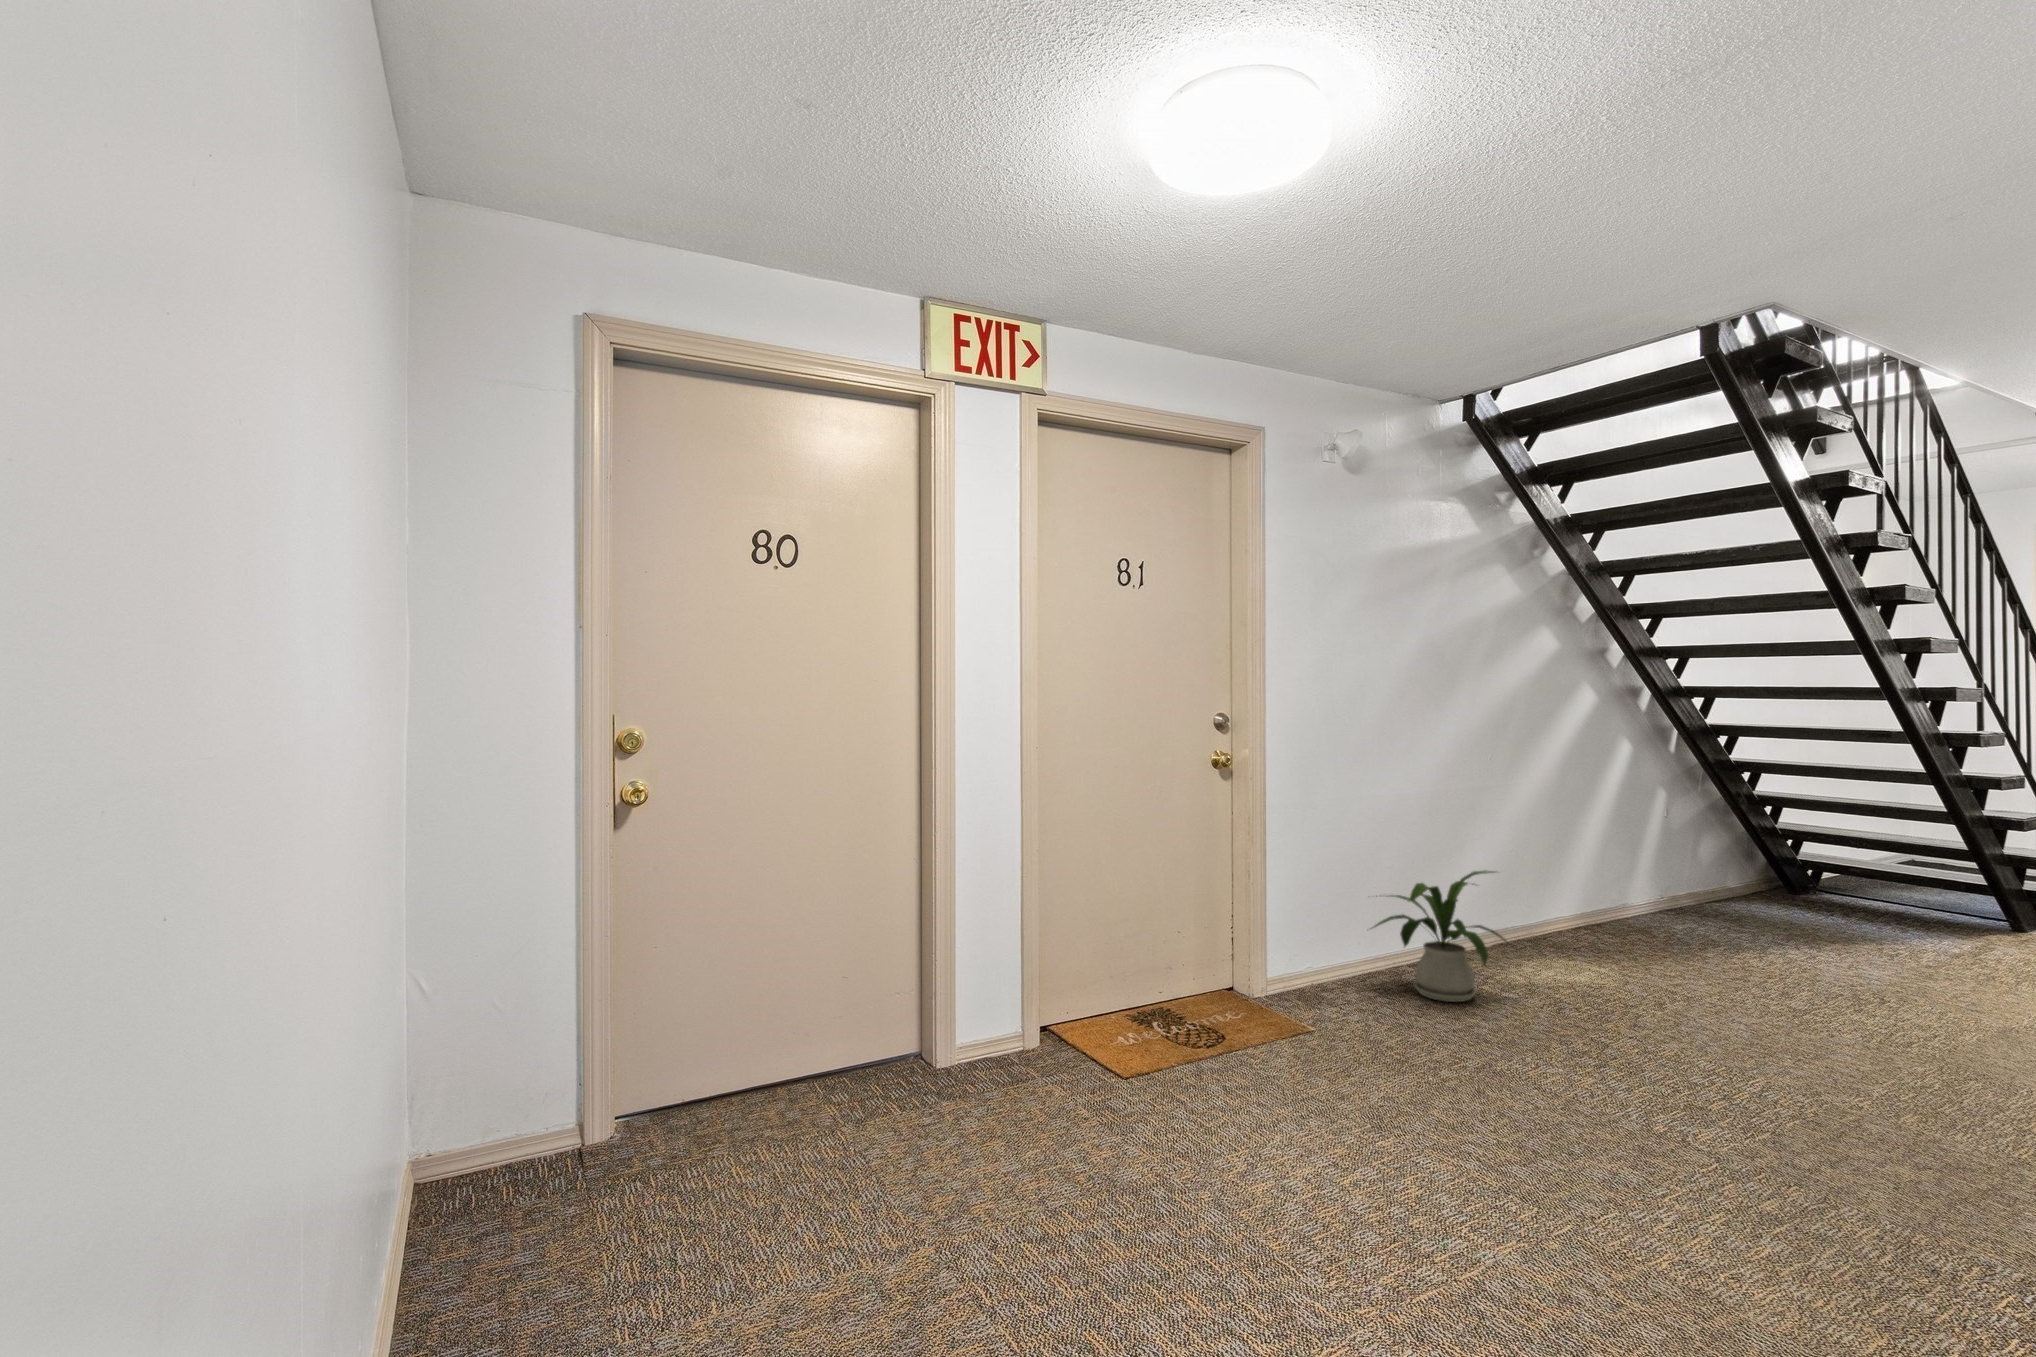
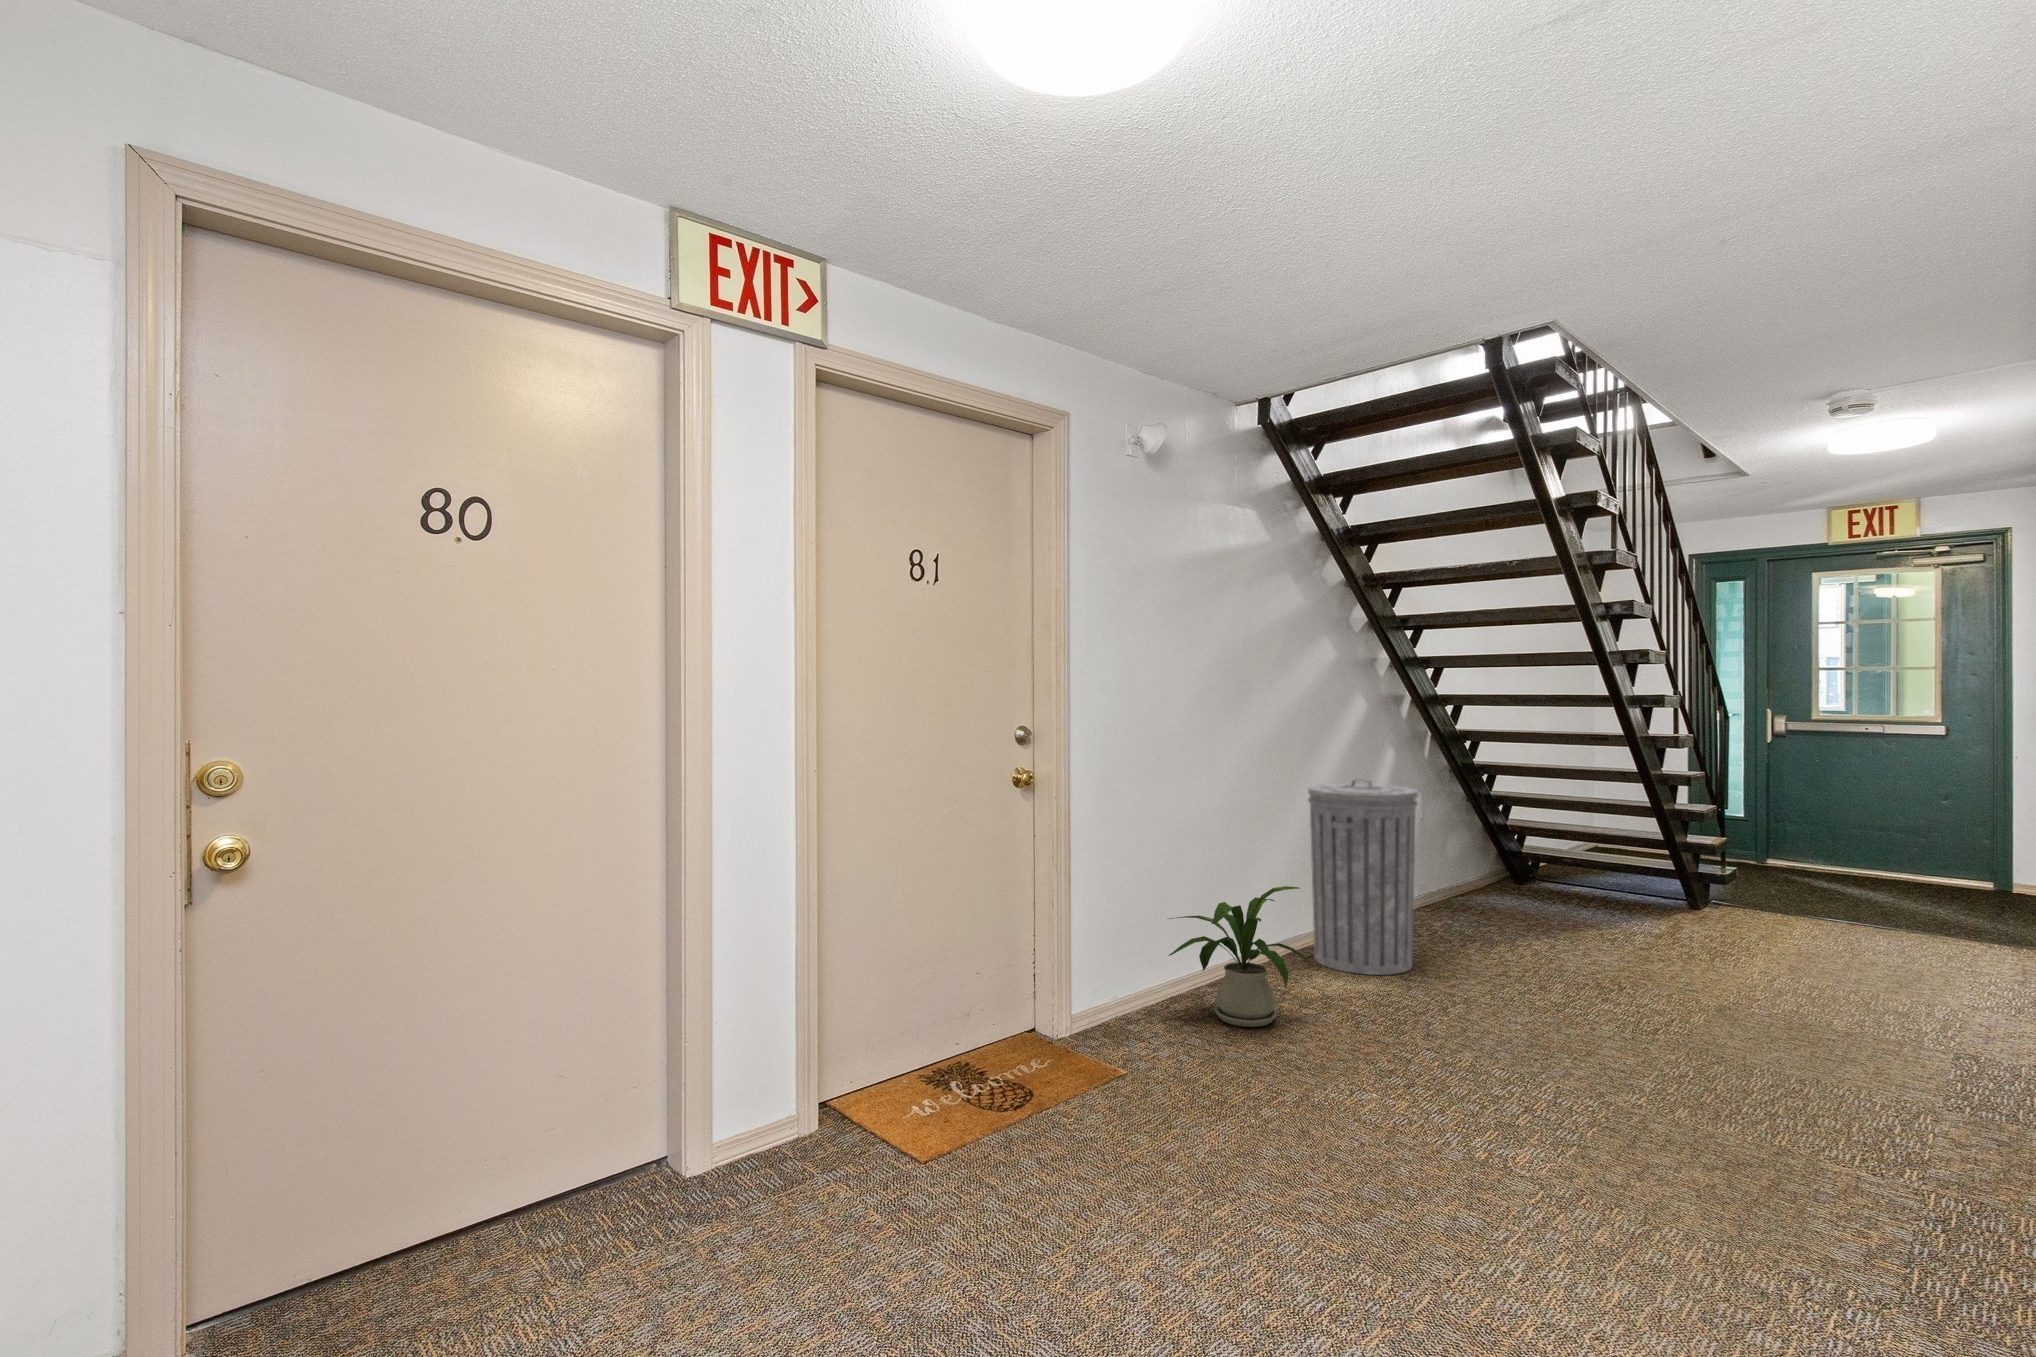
trash can: none [1524,772,1644,967] -> present [1308,779,1418,975]

